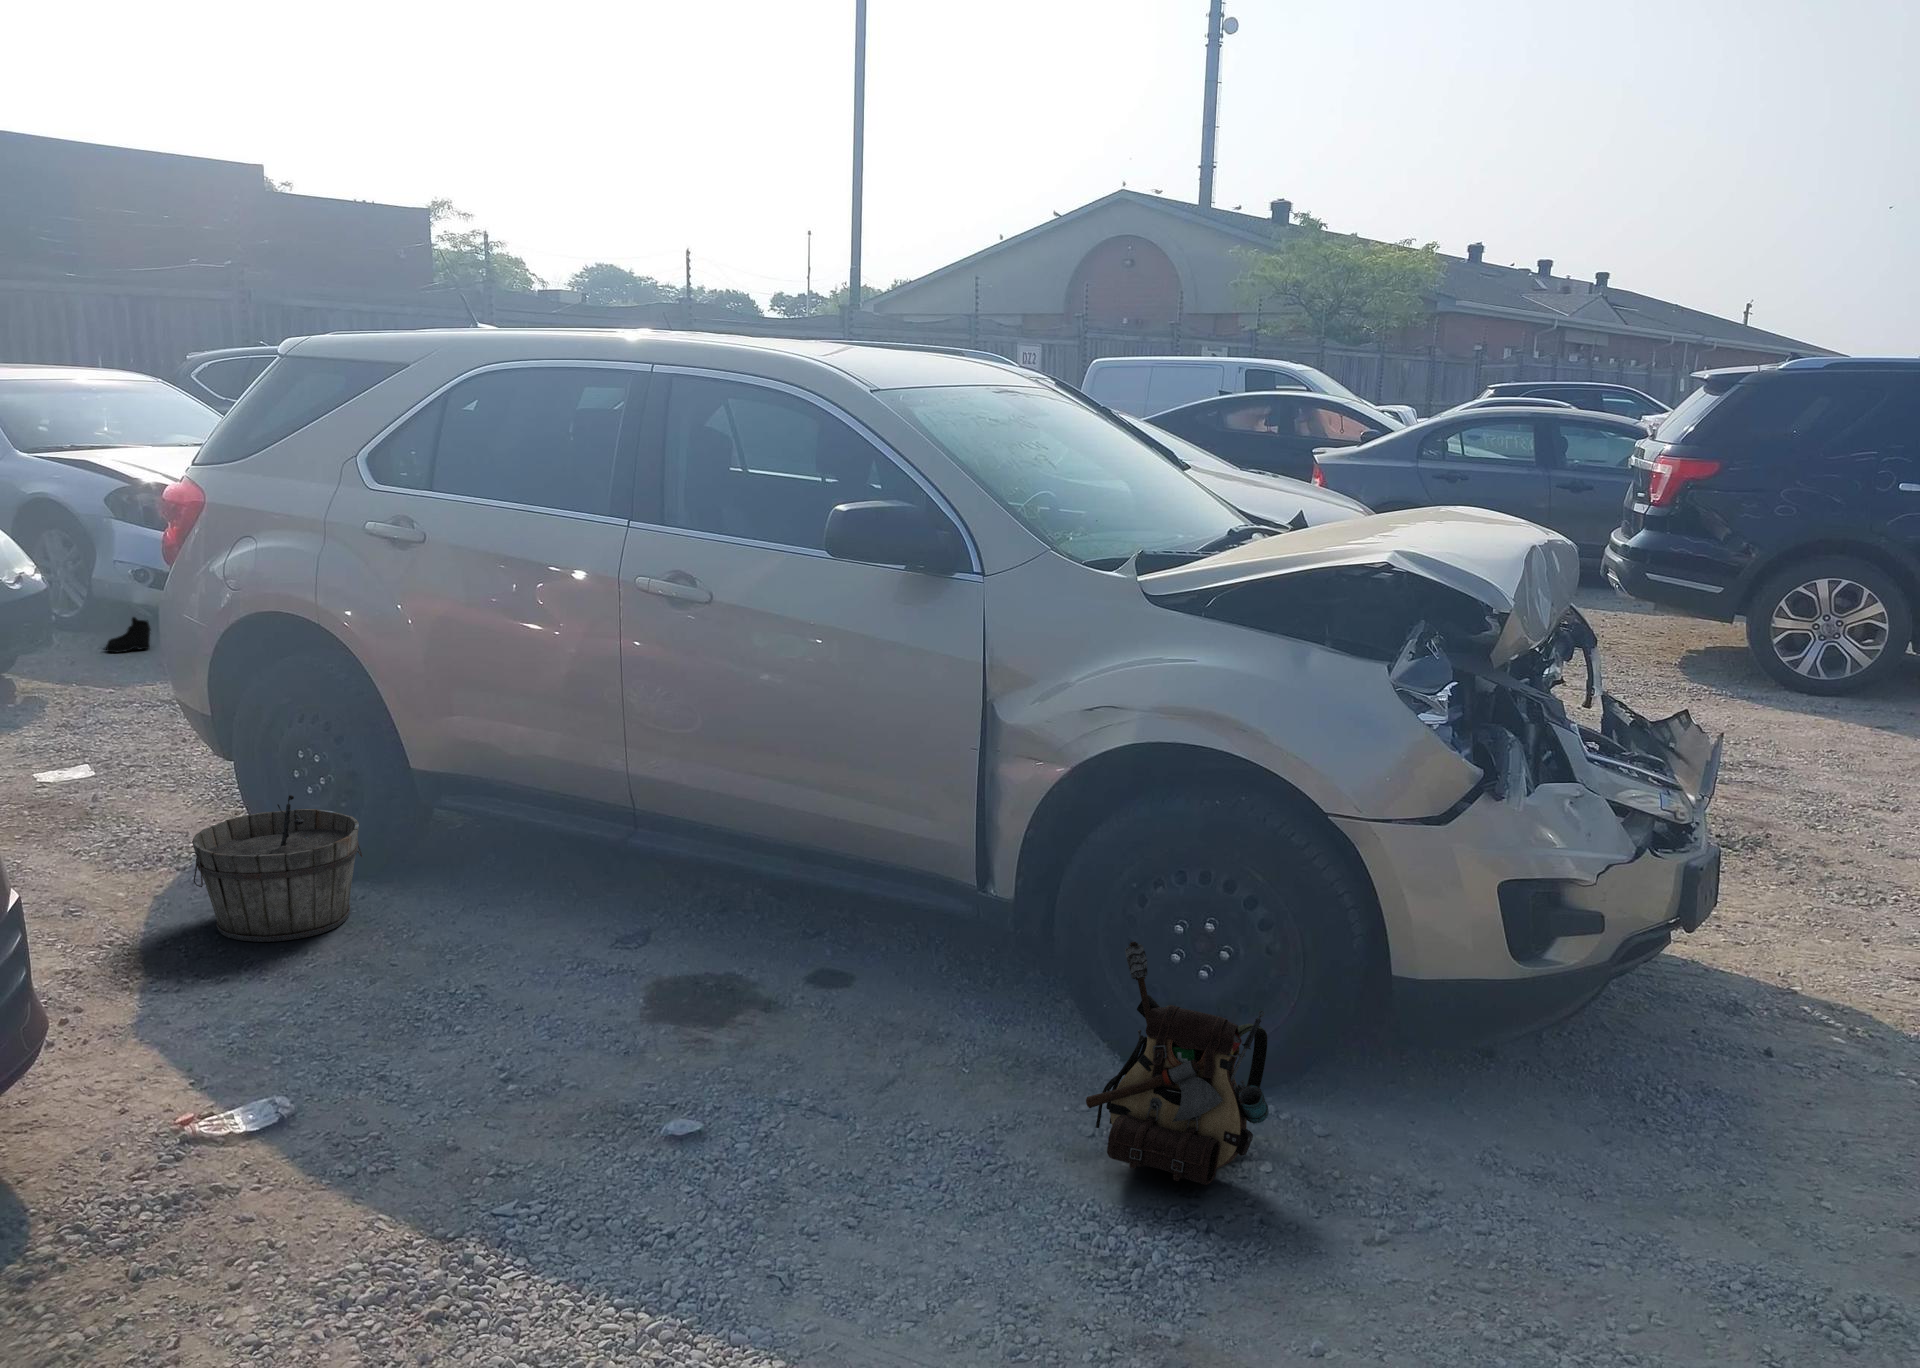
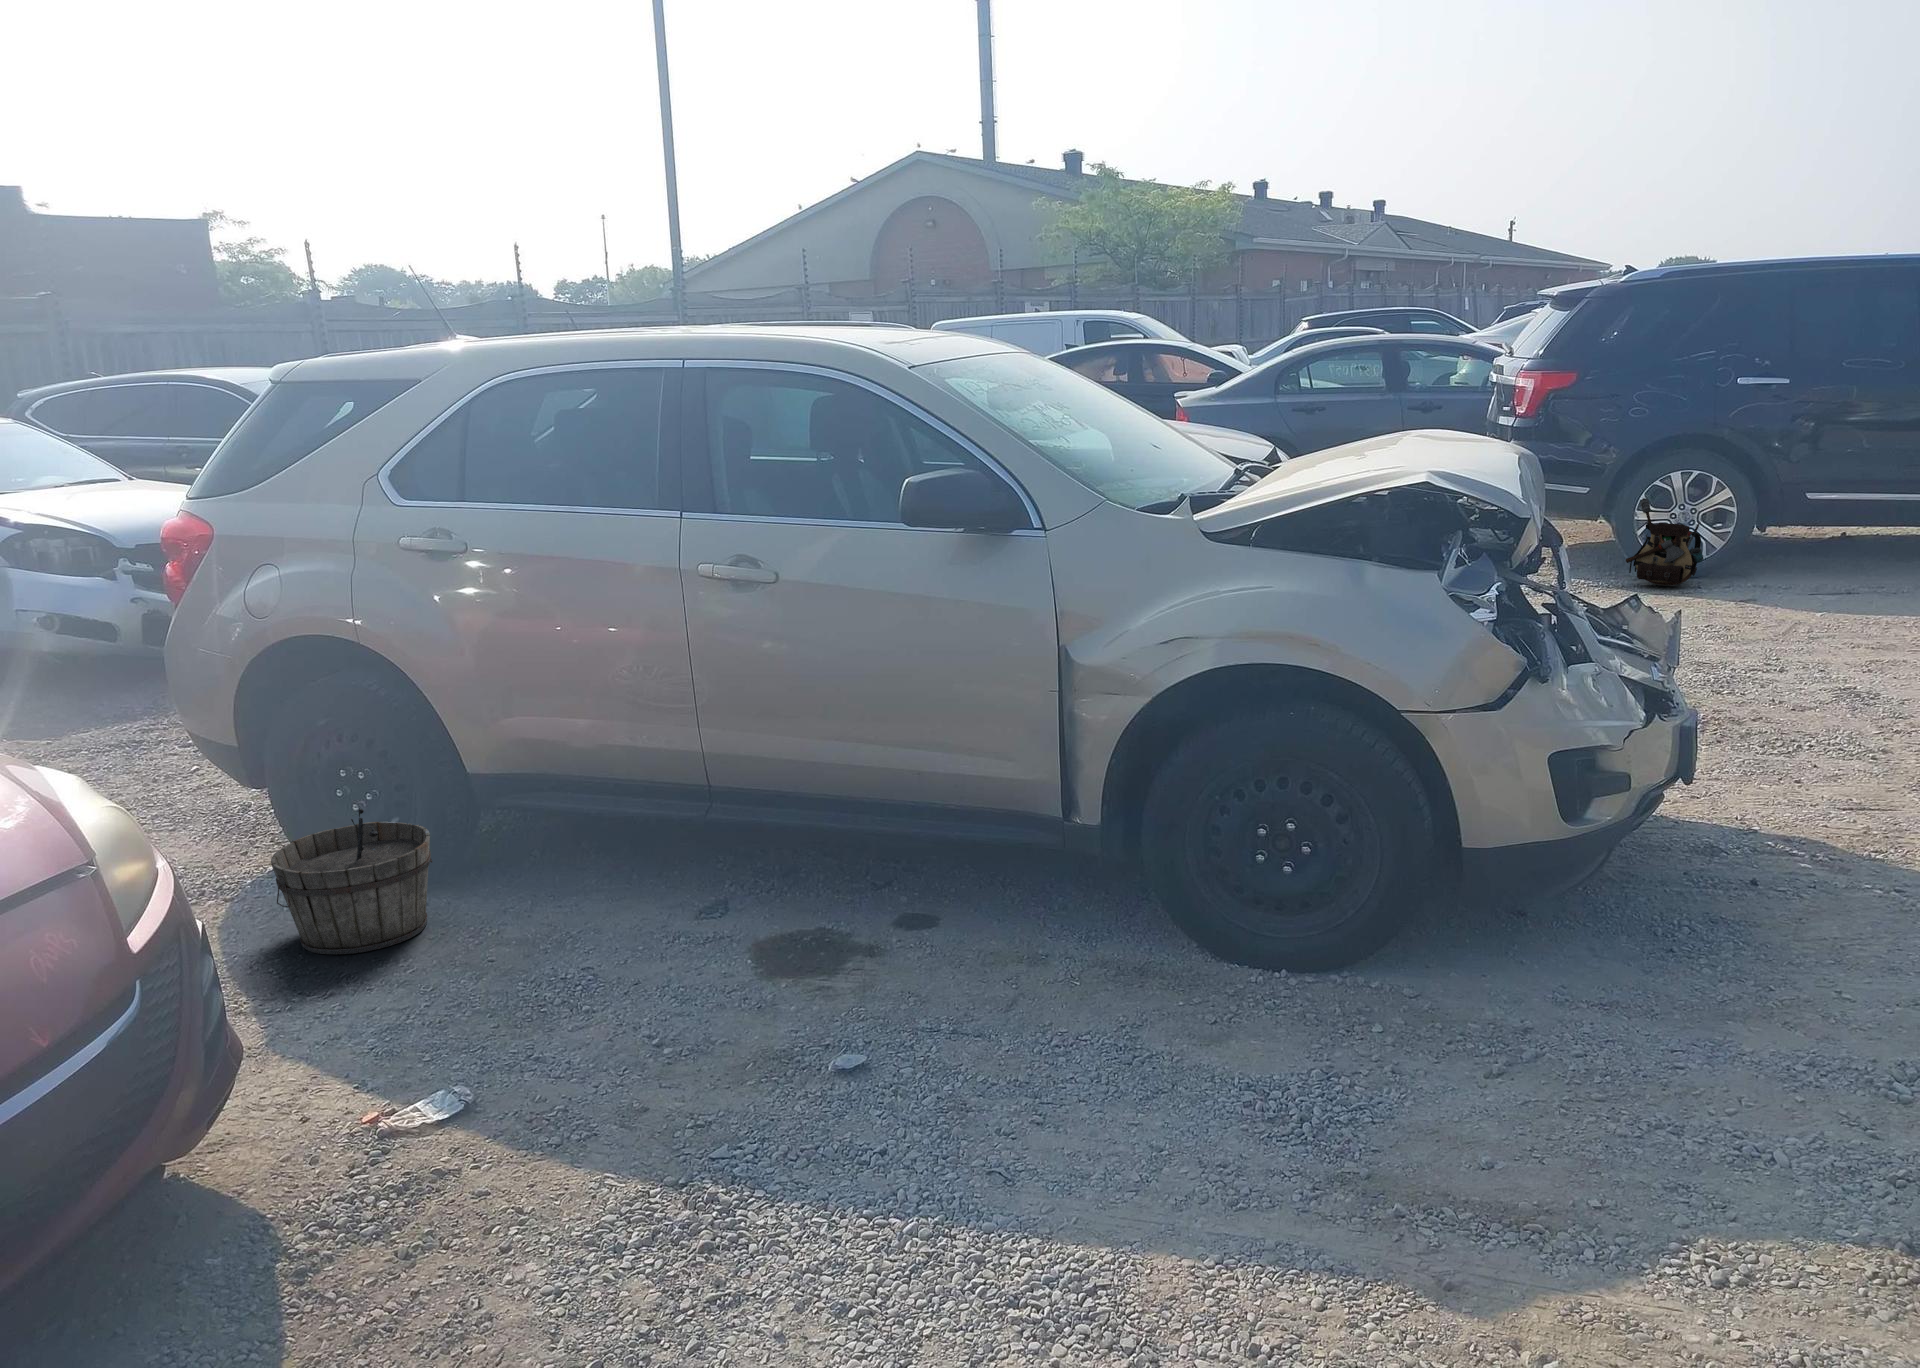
boots: present [106,617,151,653] -> none [24,663,72,701]
backpack: present [1086,942,1269,1185] -> present [1626,498,1703,585]

